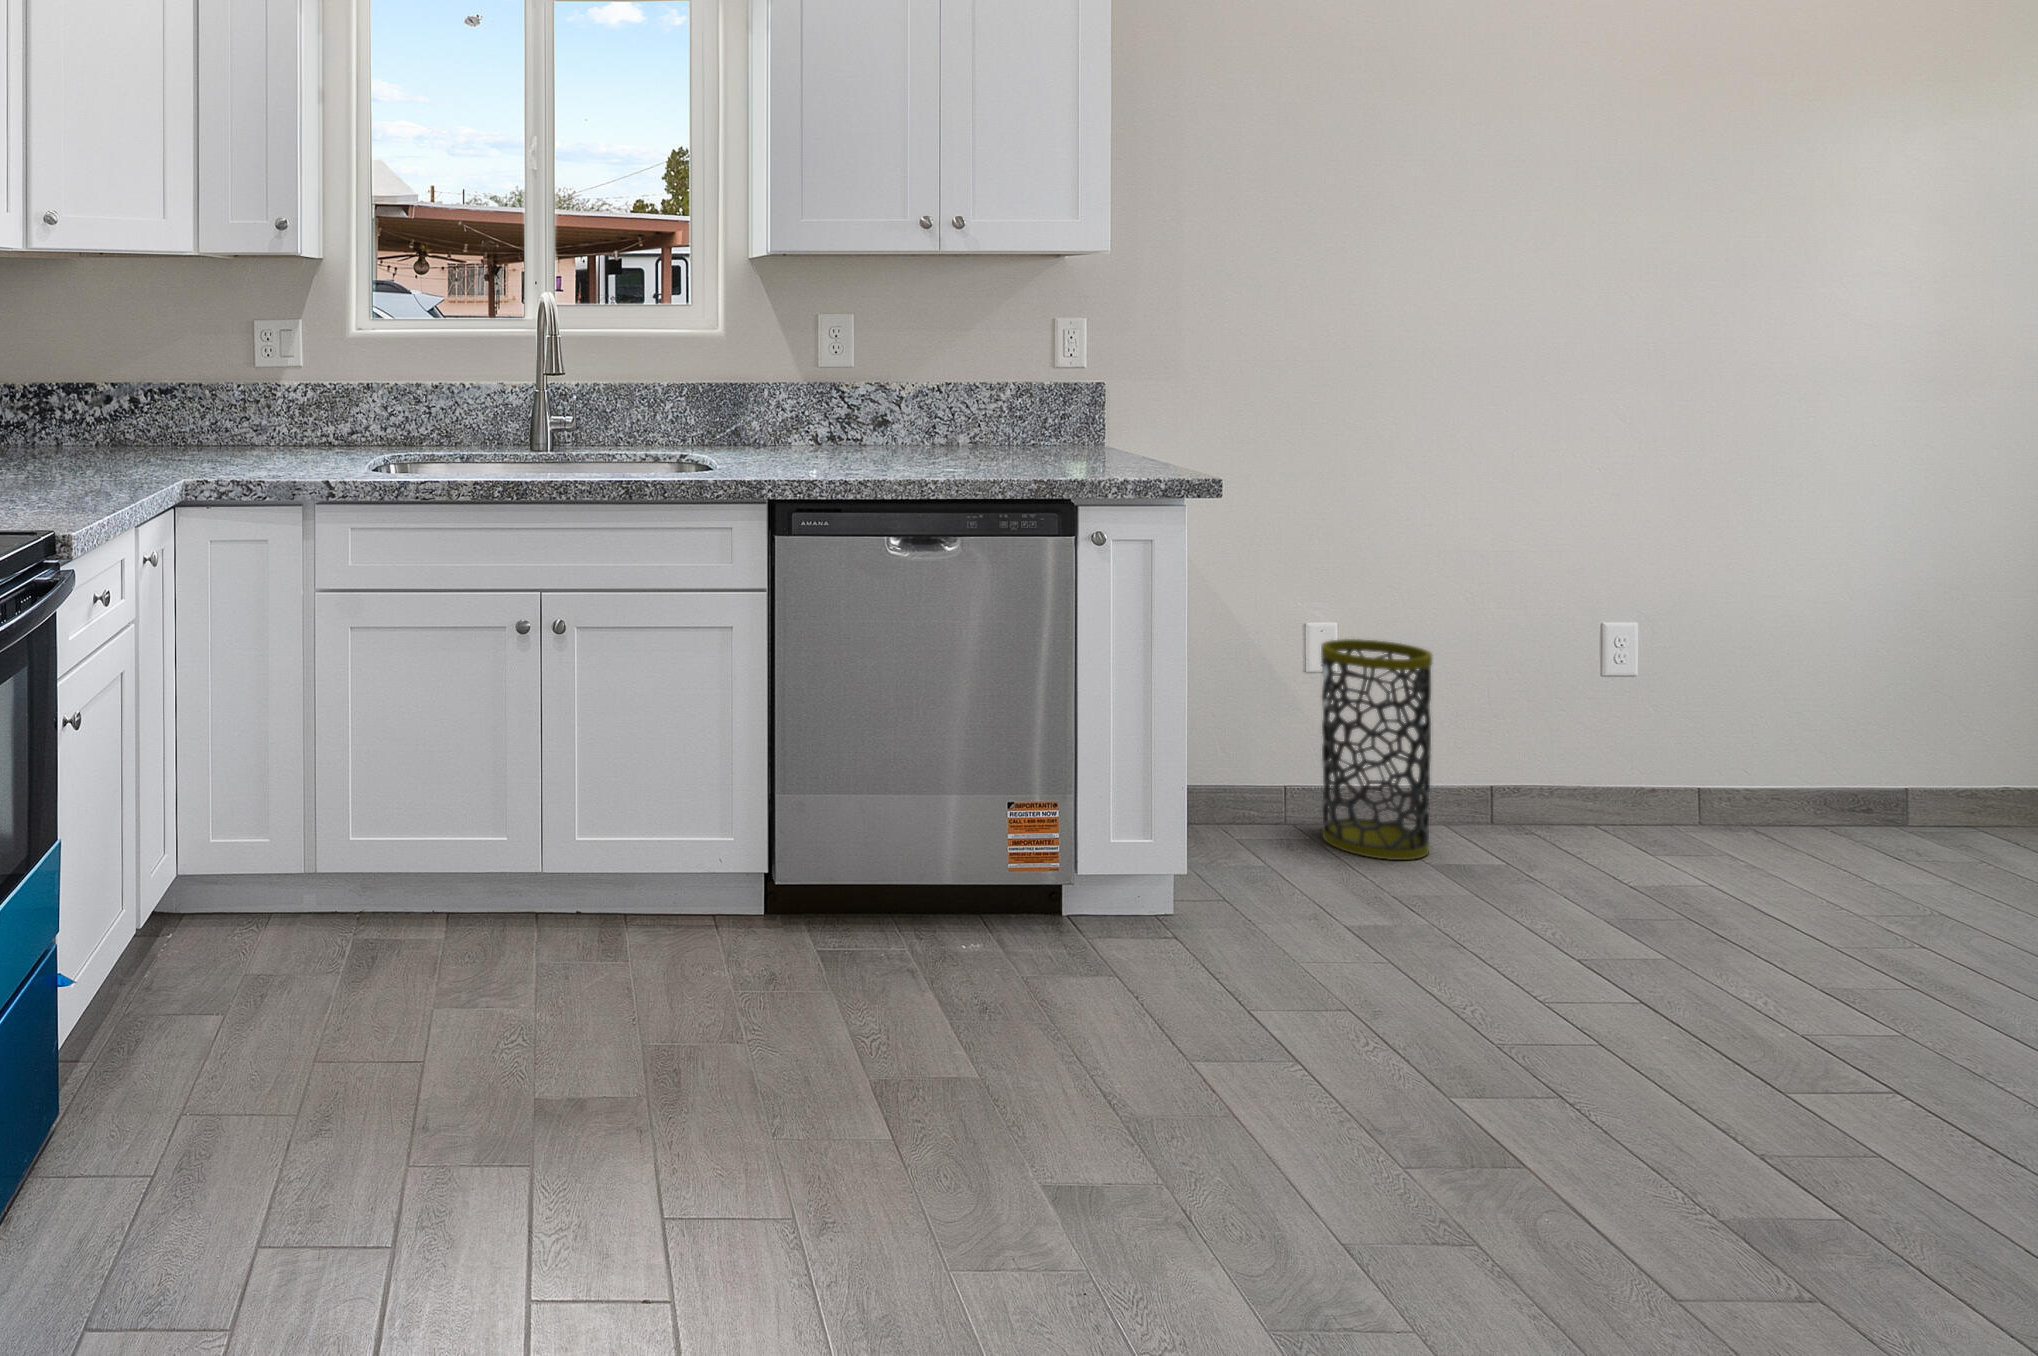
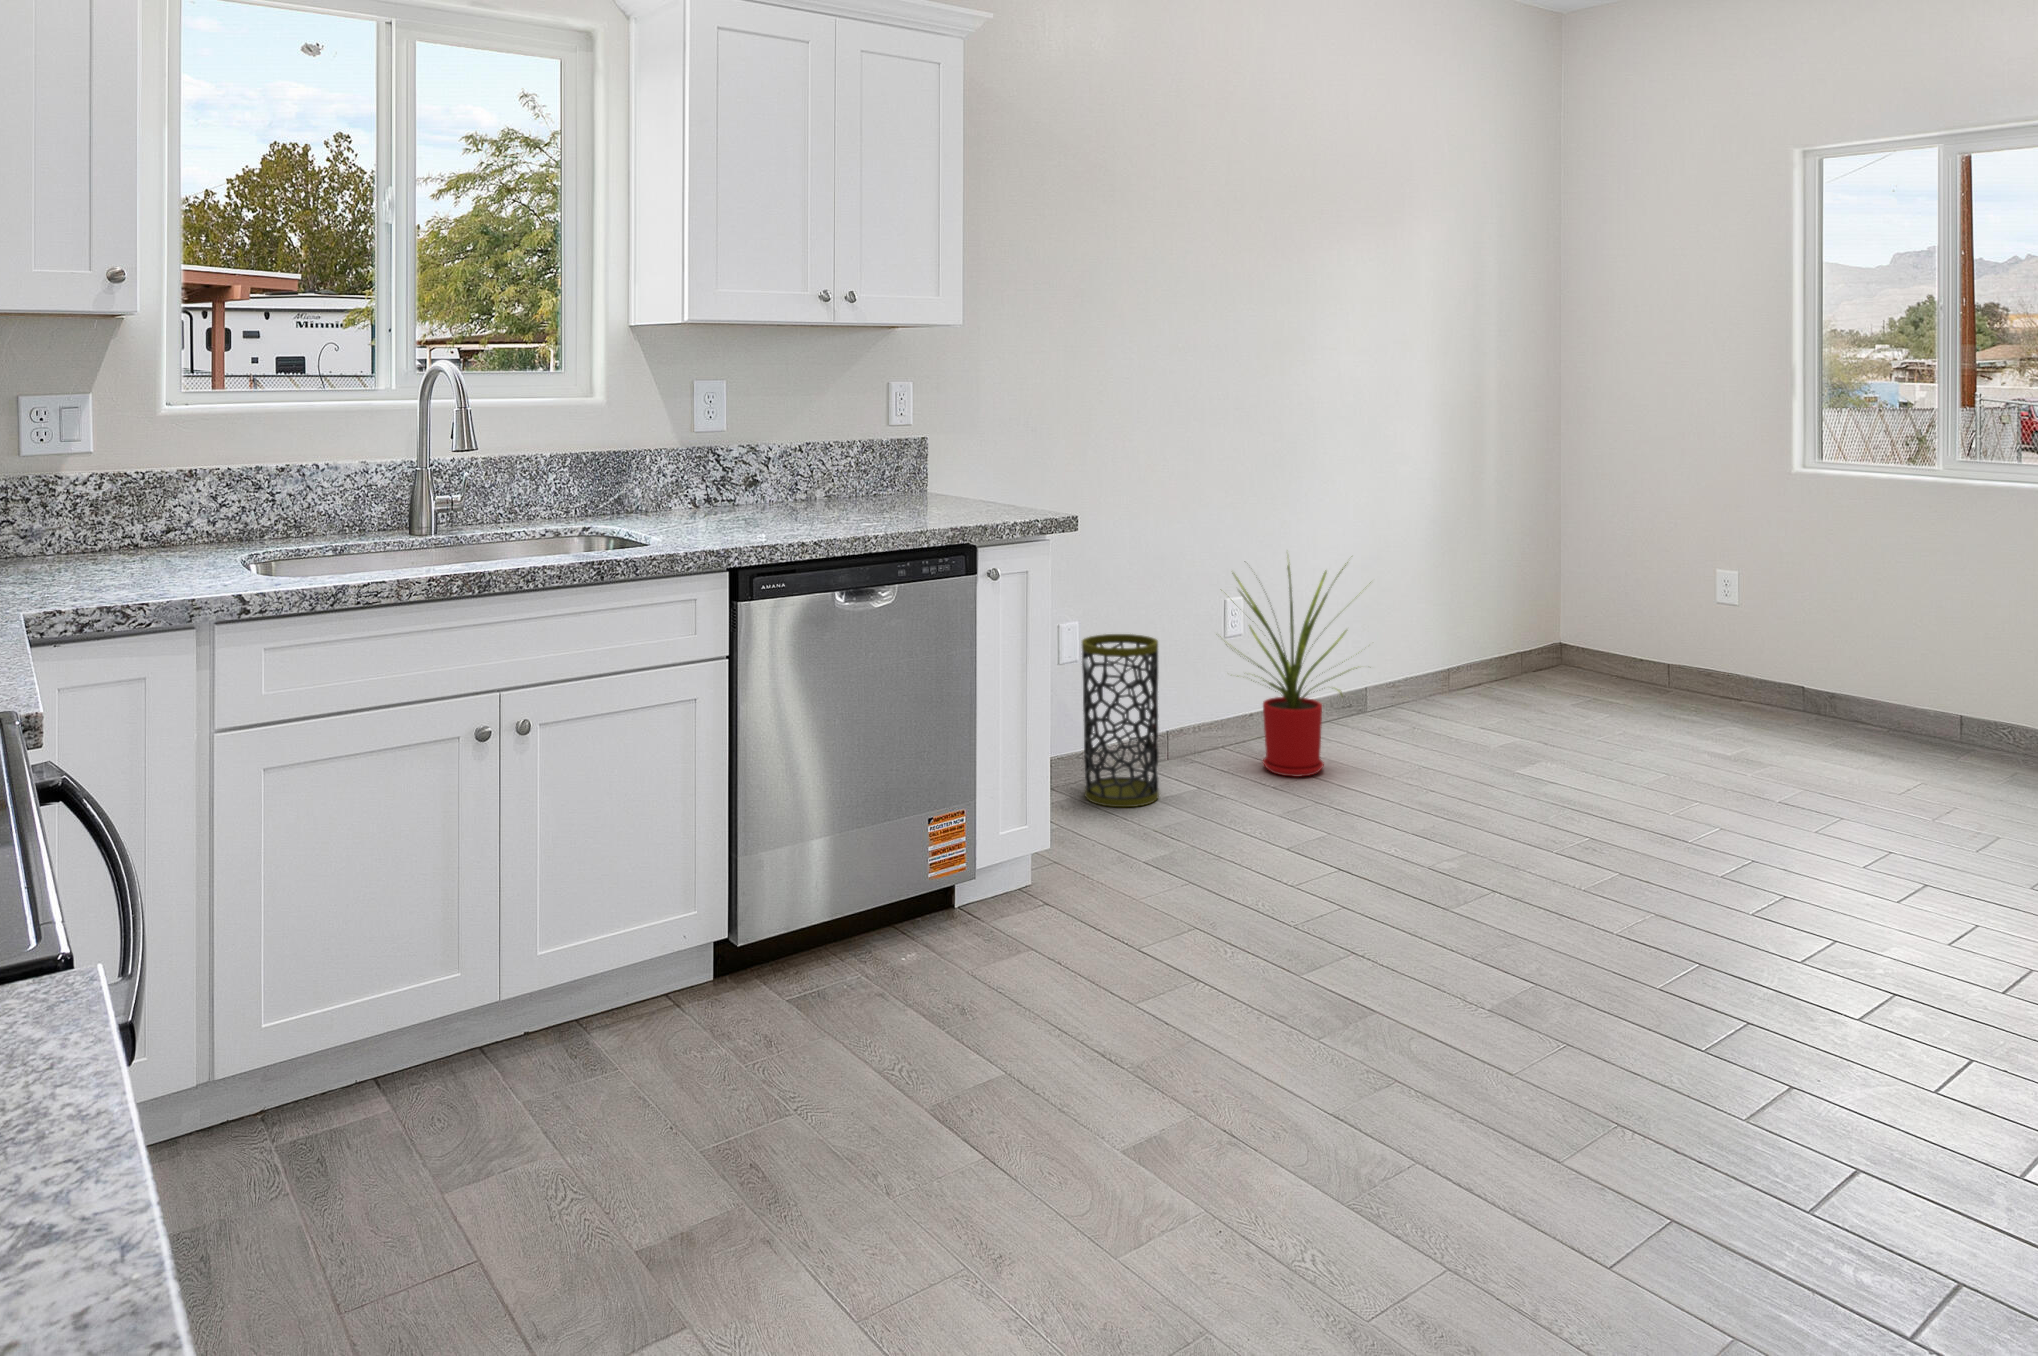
house plant: none [1545,559,1836,877] -> present [1220,562,1357,777]

